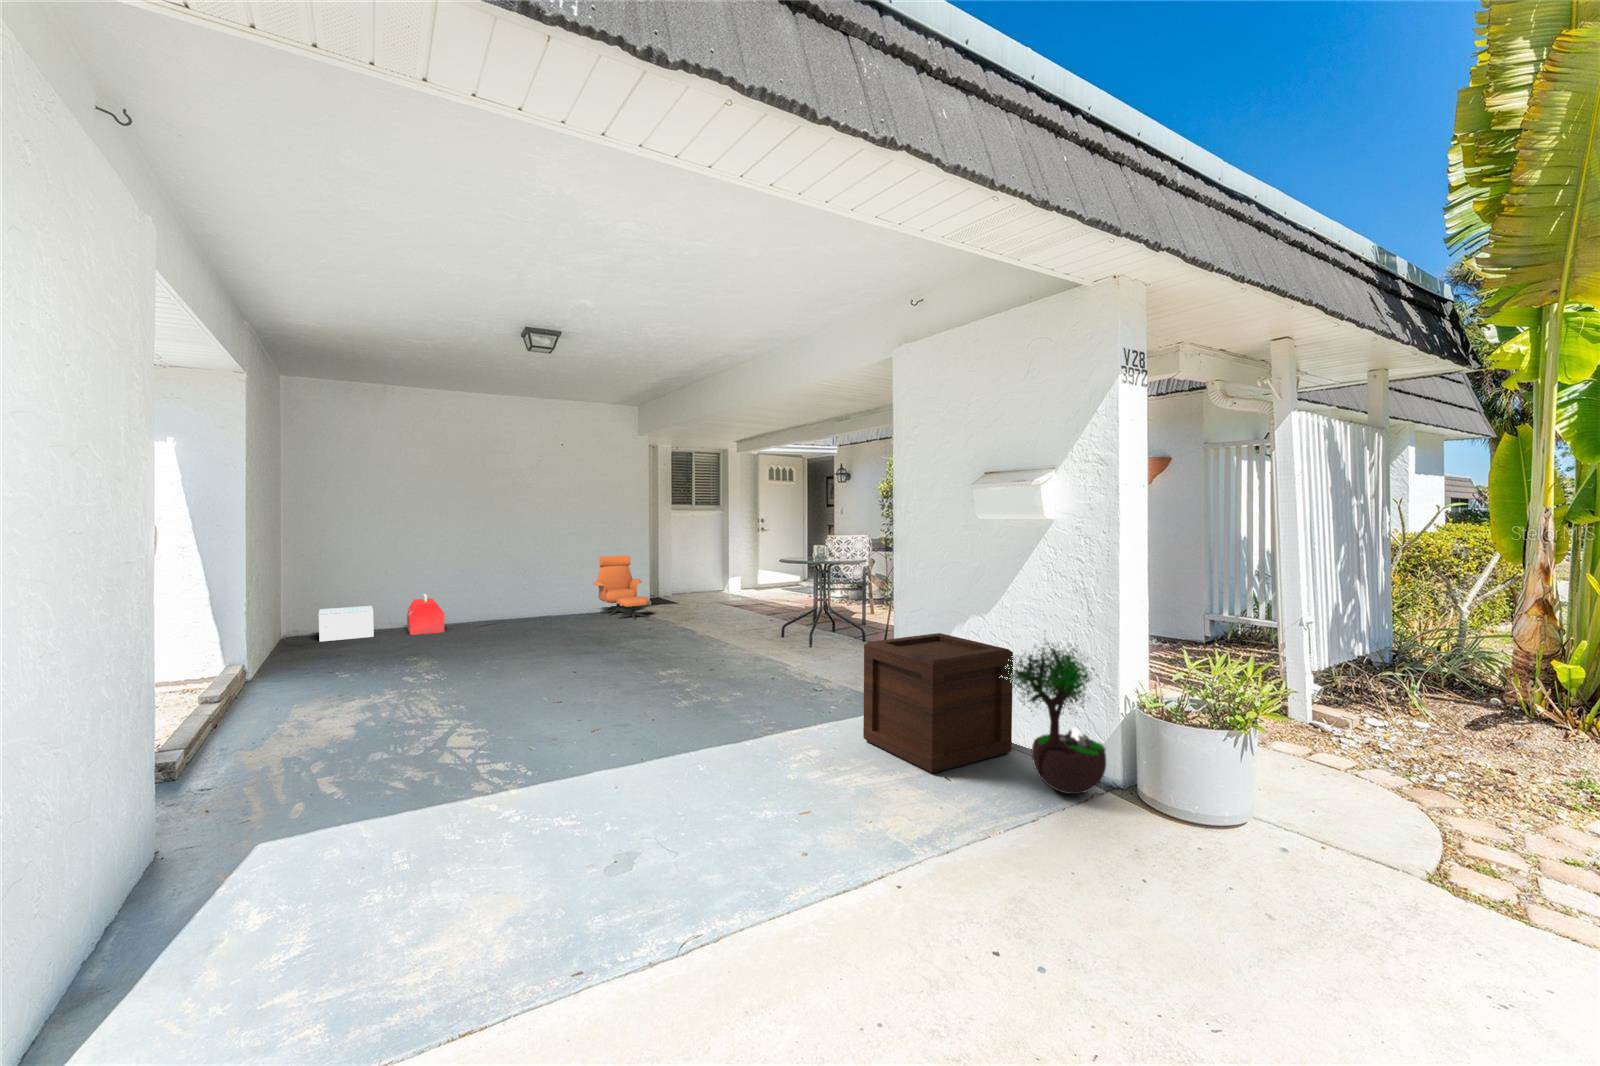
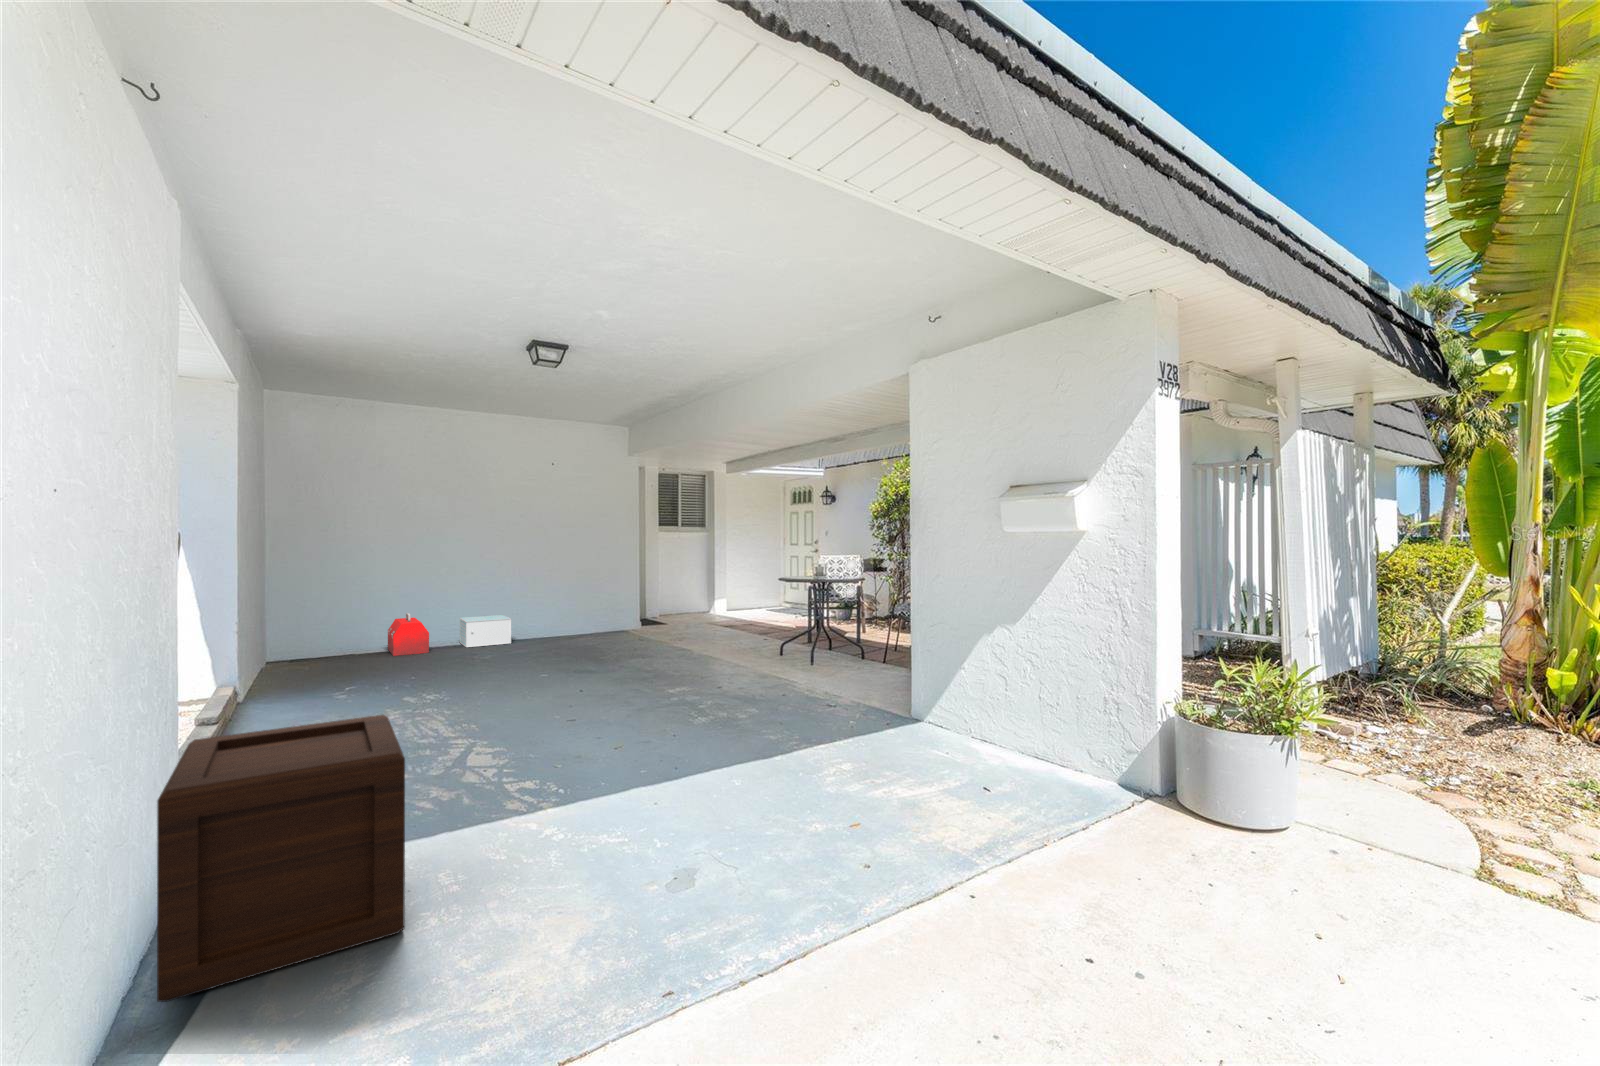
lounge chair: present [593,556,649,620] -> none [581,574,640,639]
storage box: present [319,606,374,642] -> present [460,615,511,647]
wooden crate: present [863,633,1013,773] -> present [157,715,405,1002]
potted tree: present [1001,643,1106,794] -> none [1043,640,1149,802]

